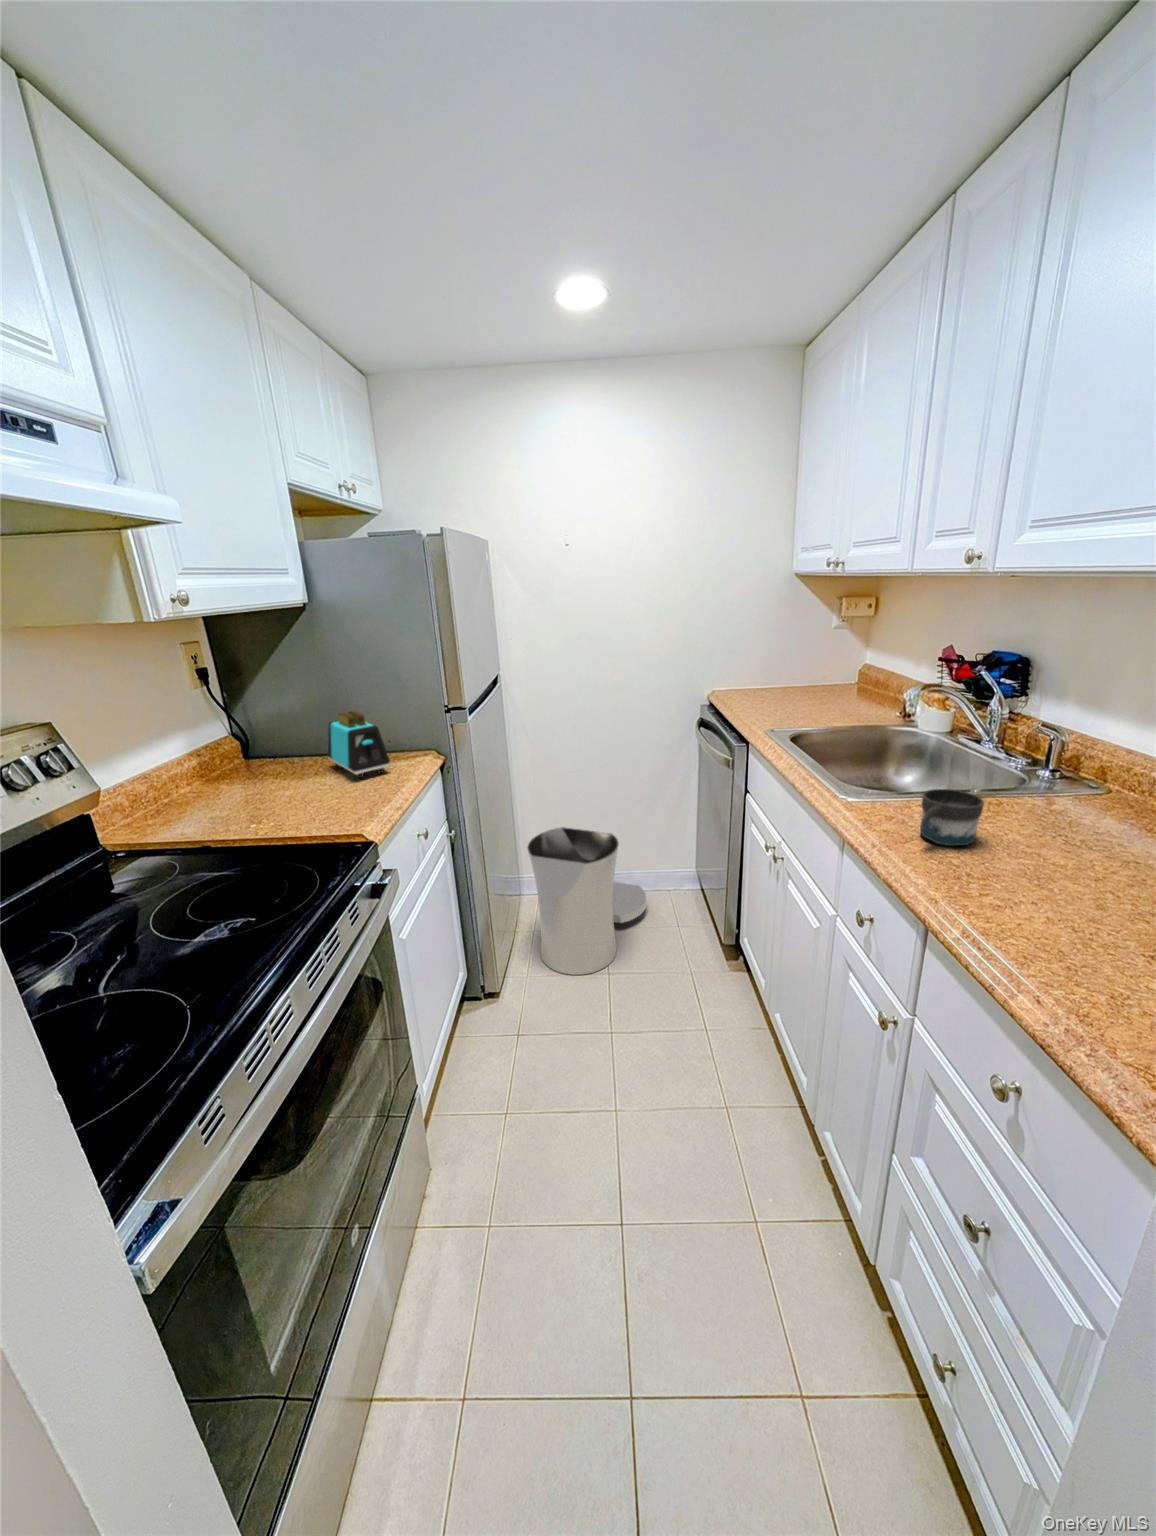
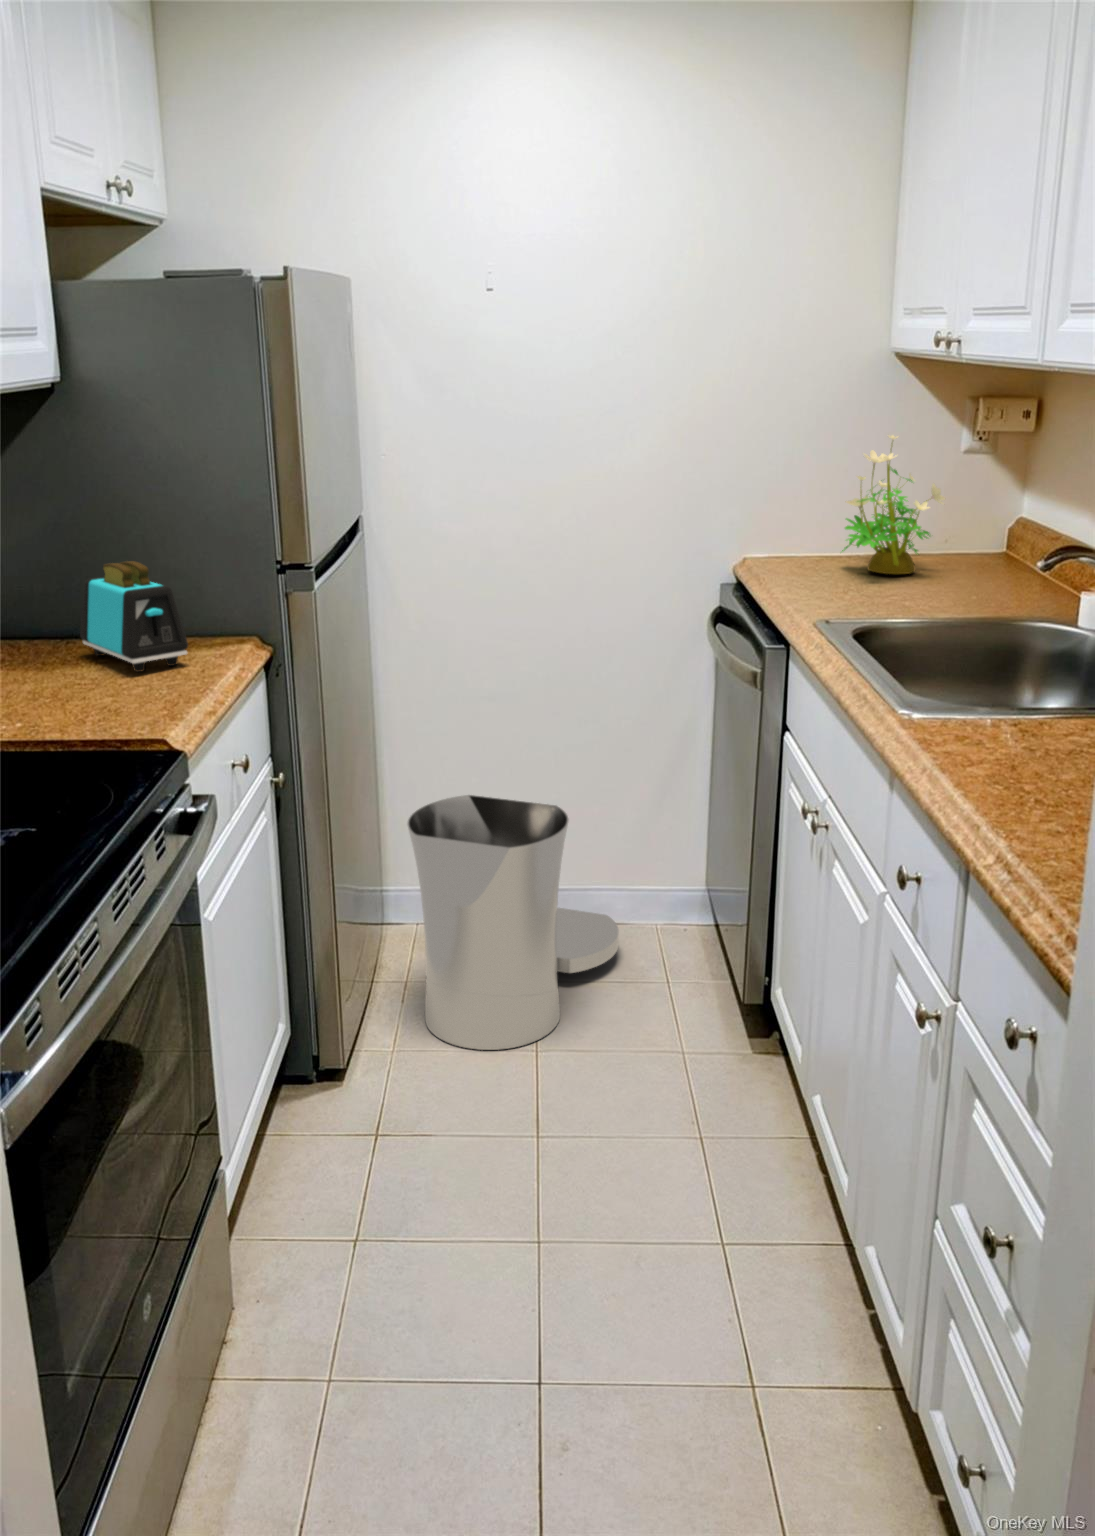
potted plant: none [766,617,829,697] -> present [842,436,945,574]
mug: present [920,789,984,846] -> none [971,683,1057,759]

